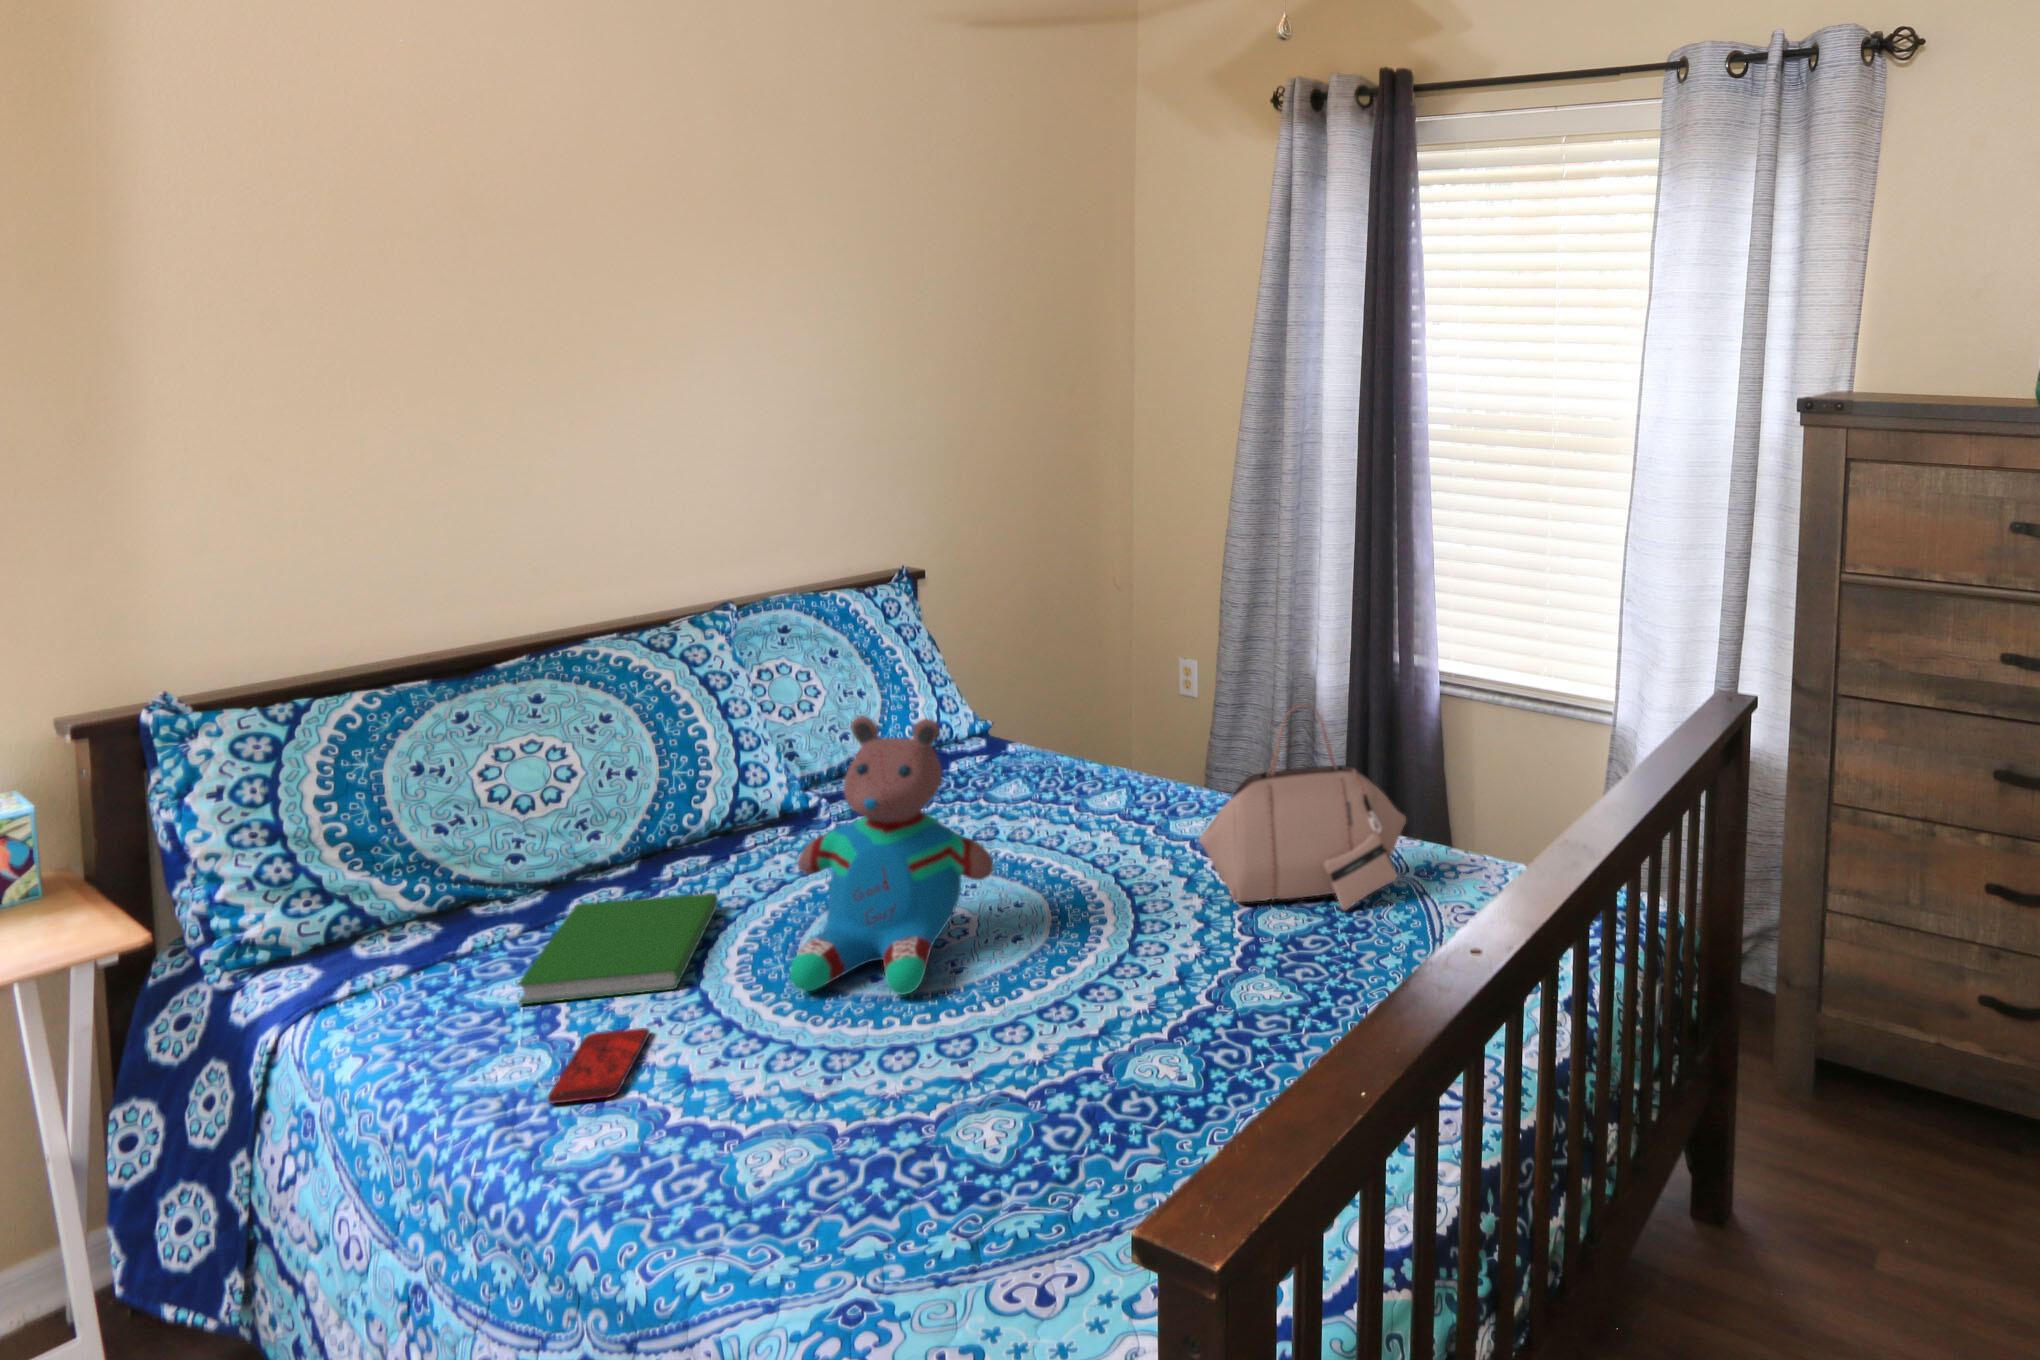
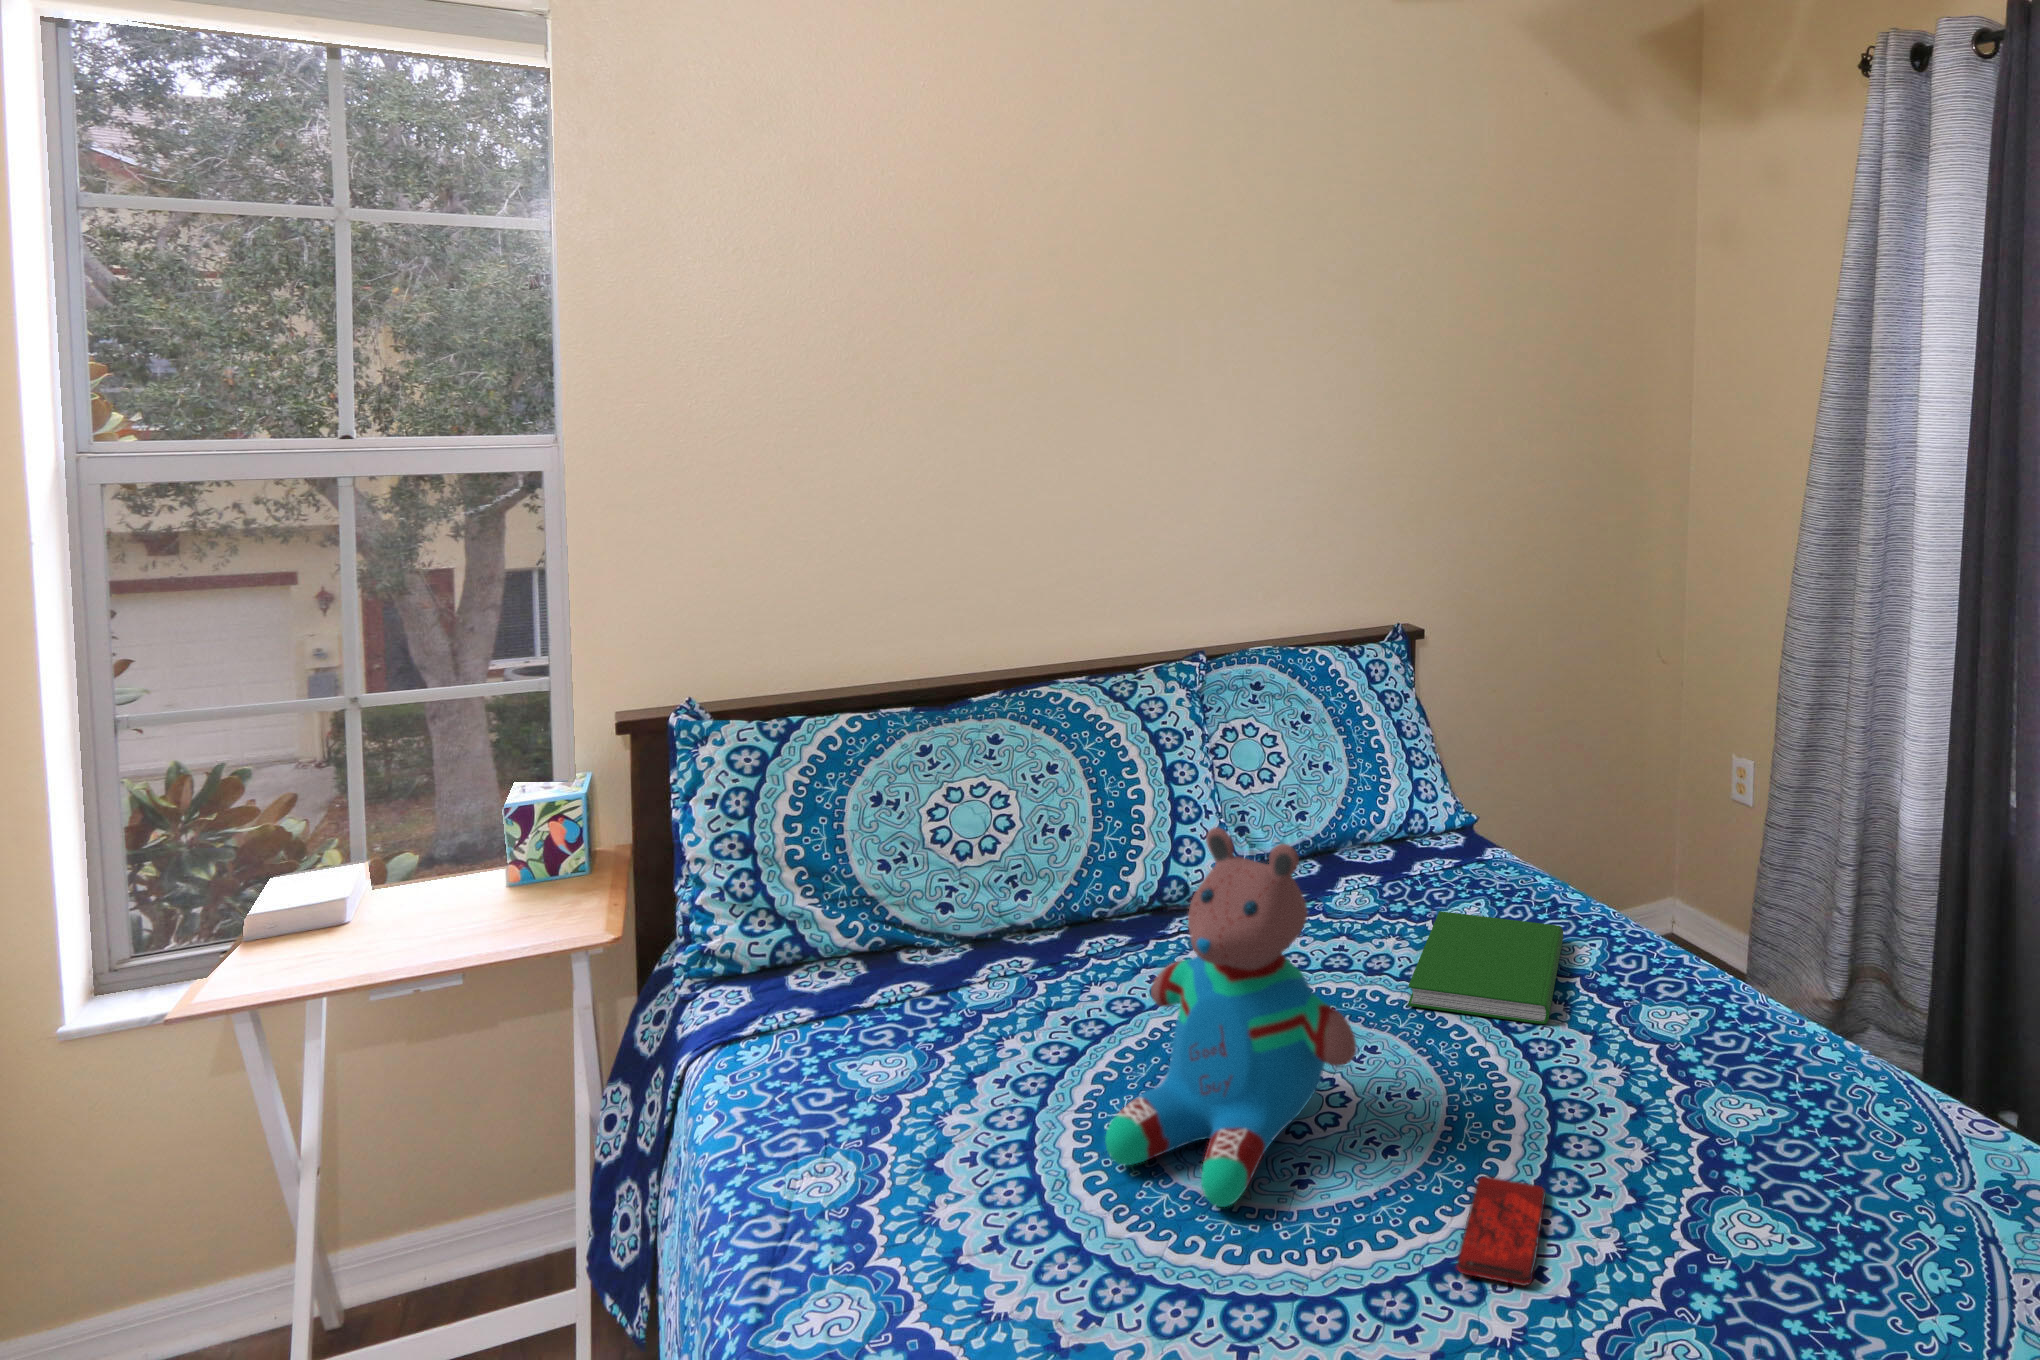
handbag: present [1199,704,1406,910] -> none [1642,900,1971,1238]
hardcover book: present [518,893,718,1004] -> present [1408,911,1564,1024]
smartphone: present [548,1028,650,1103] -> present [1457,1176,1546,1286]

